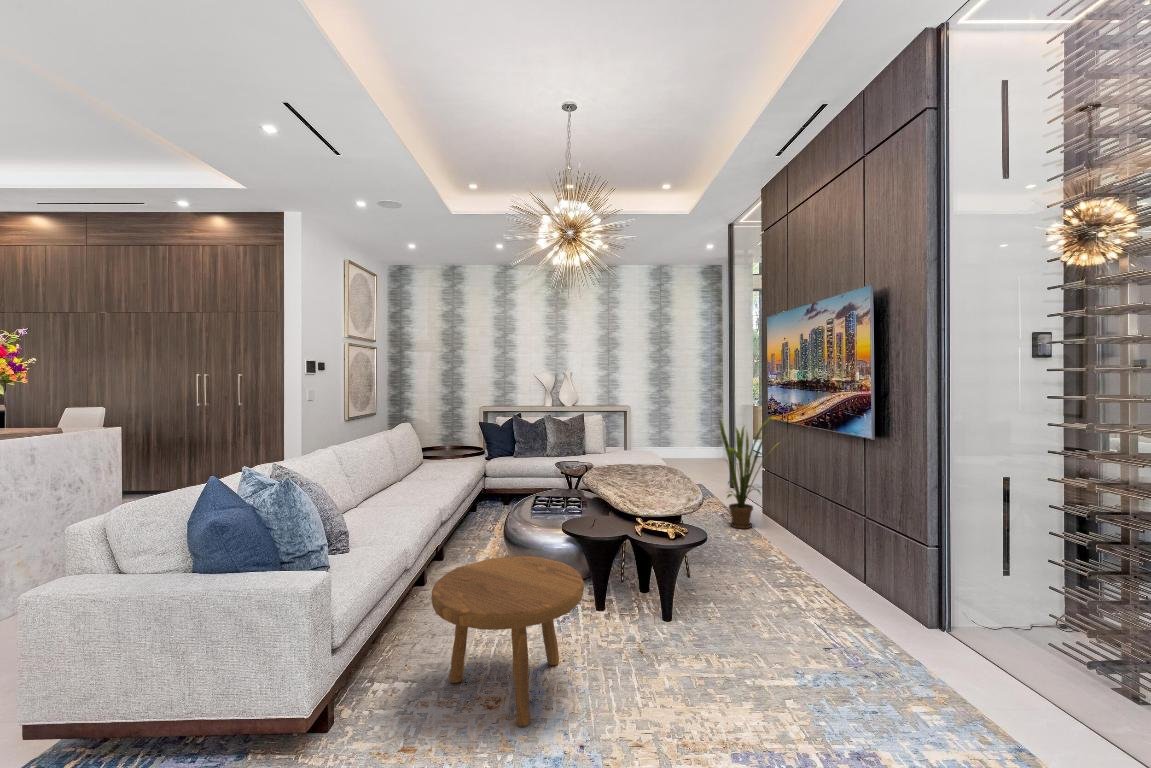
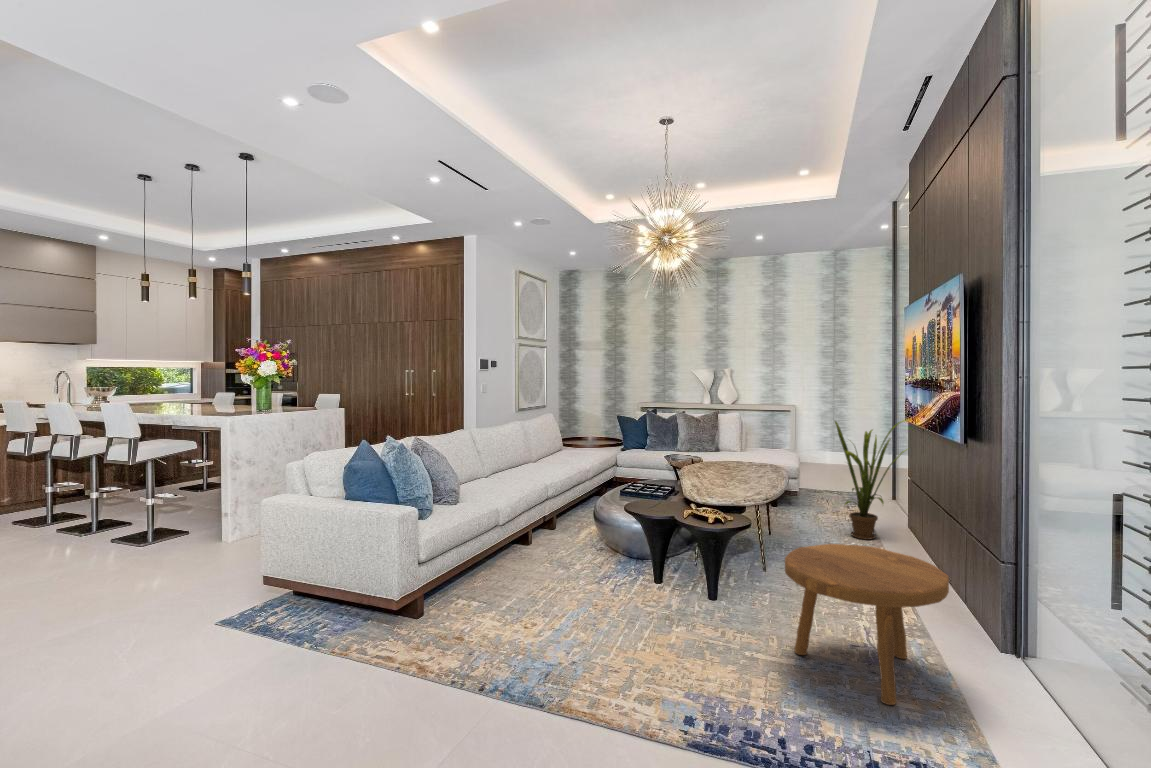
footstool: present [431,556,584,727] -> present [785,544,949,705]

